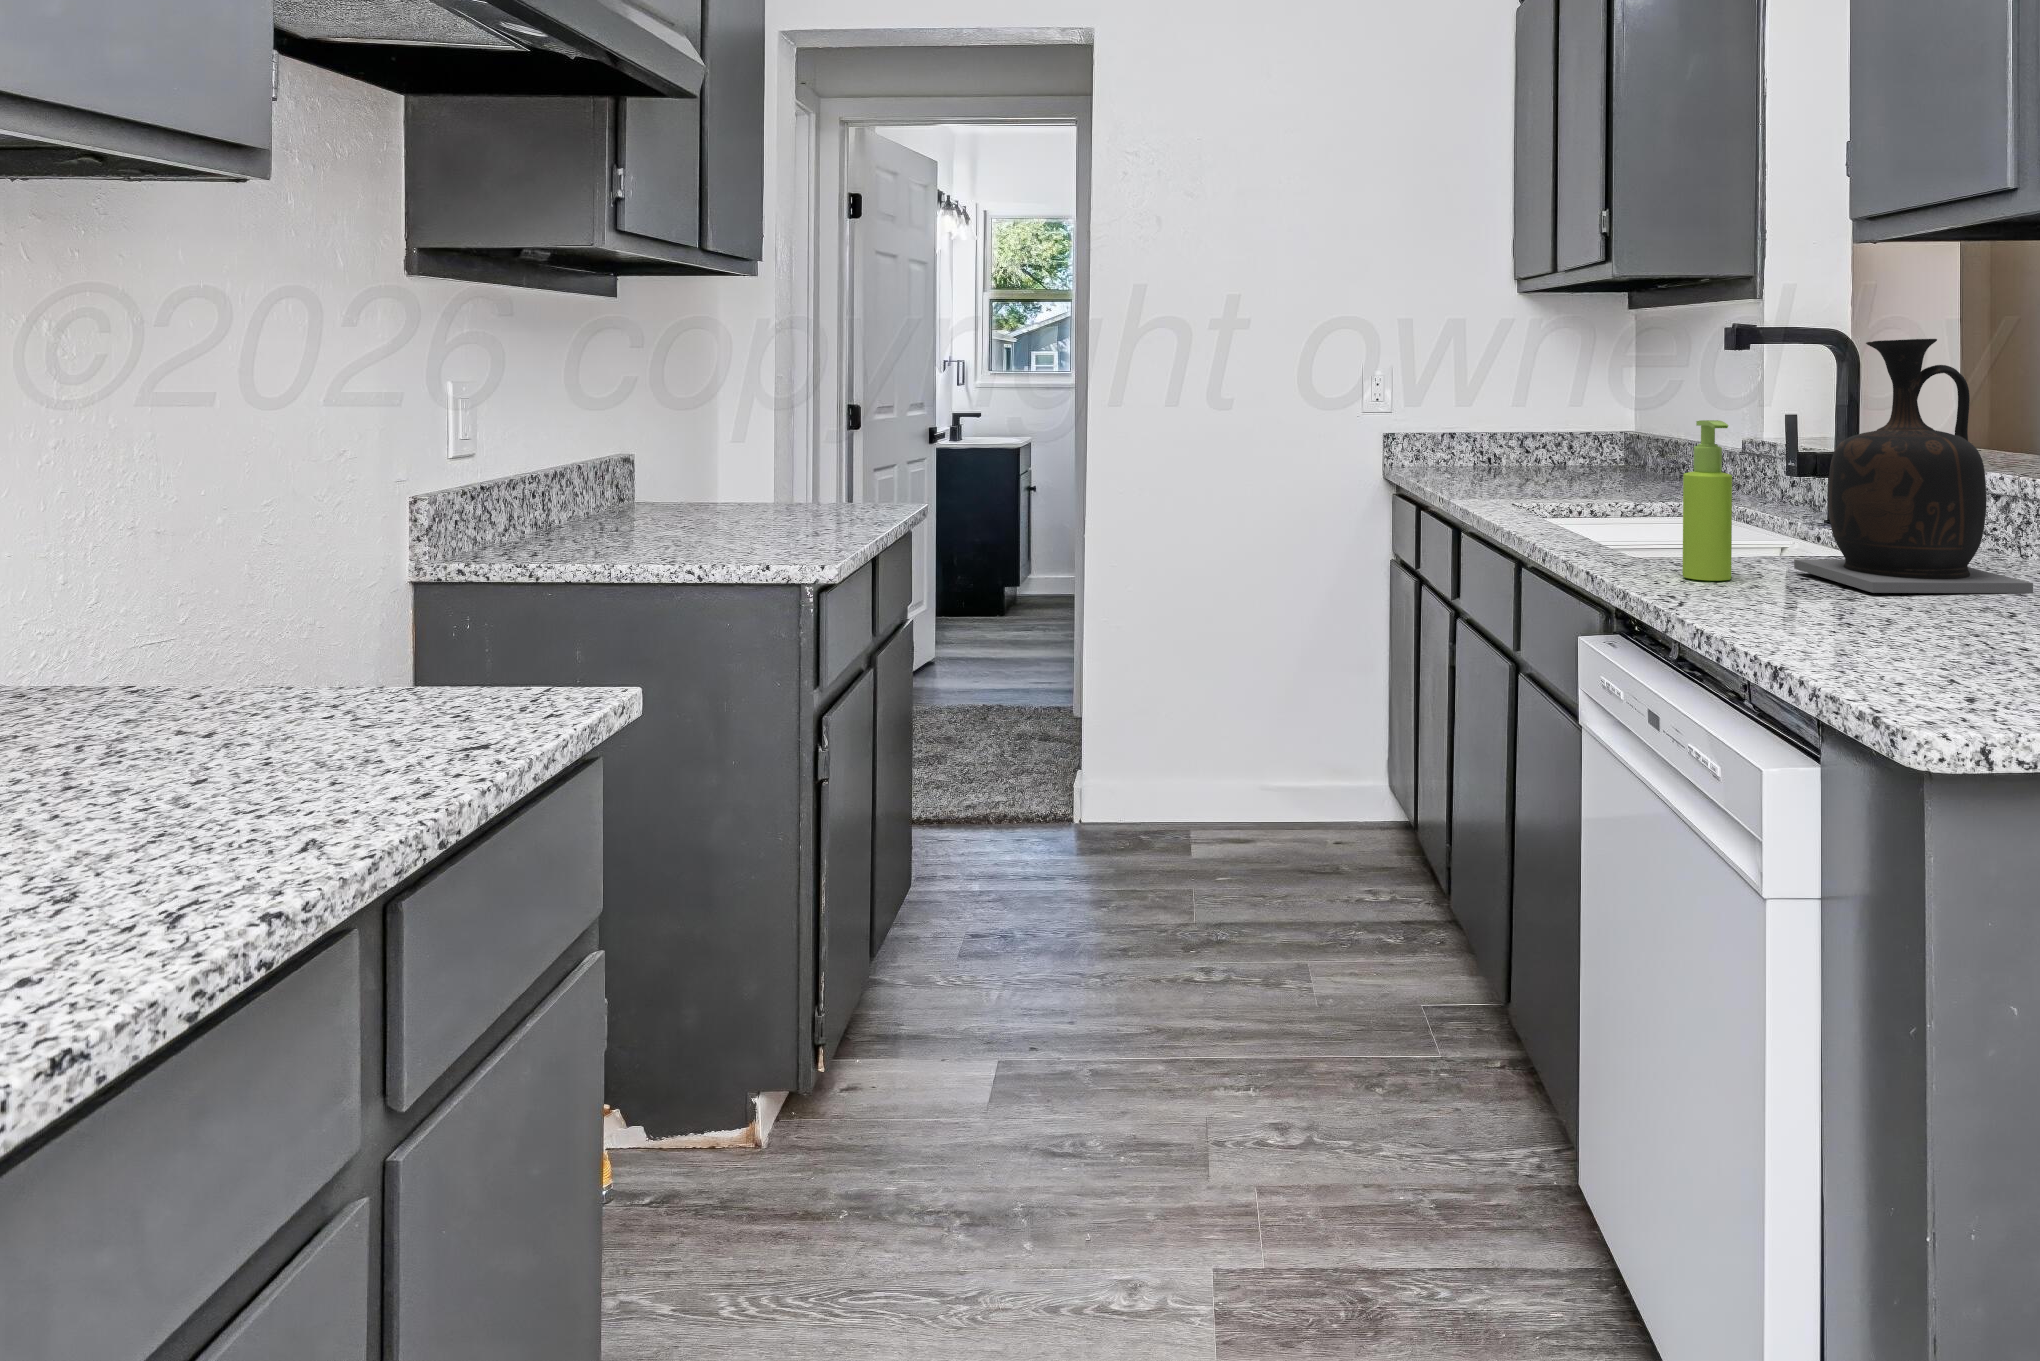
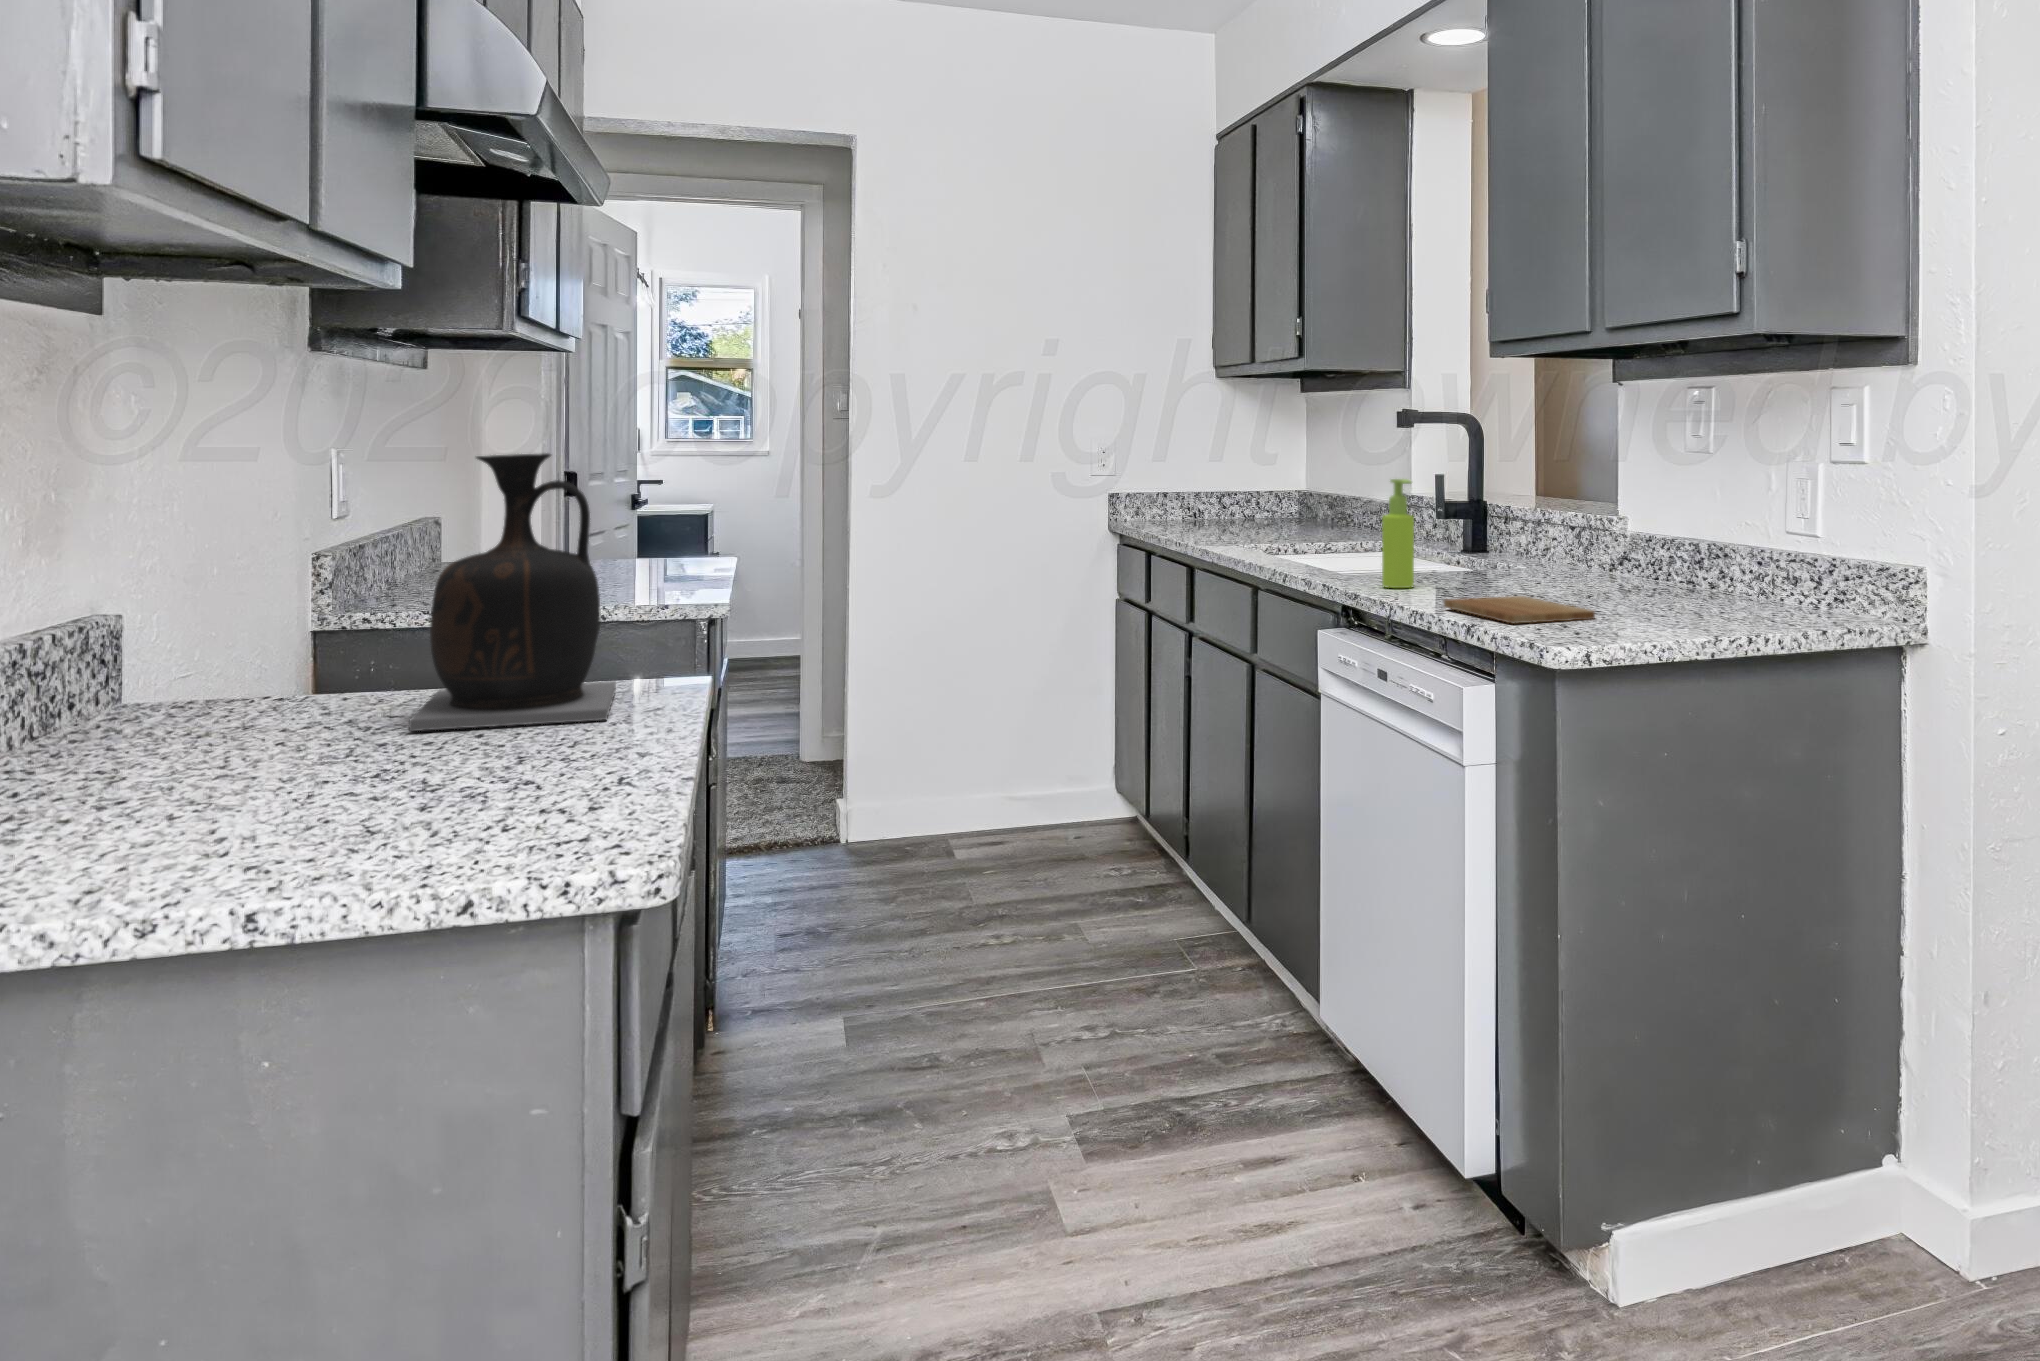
vase: present [1794,339,2033,593] -> present [409,453,616,731]
cutting board: none [1760,609,2022,665] -> present [1444,596,1595,623]

